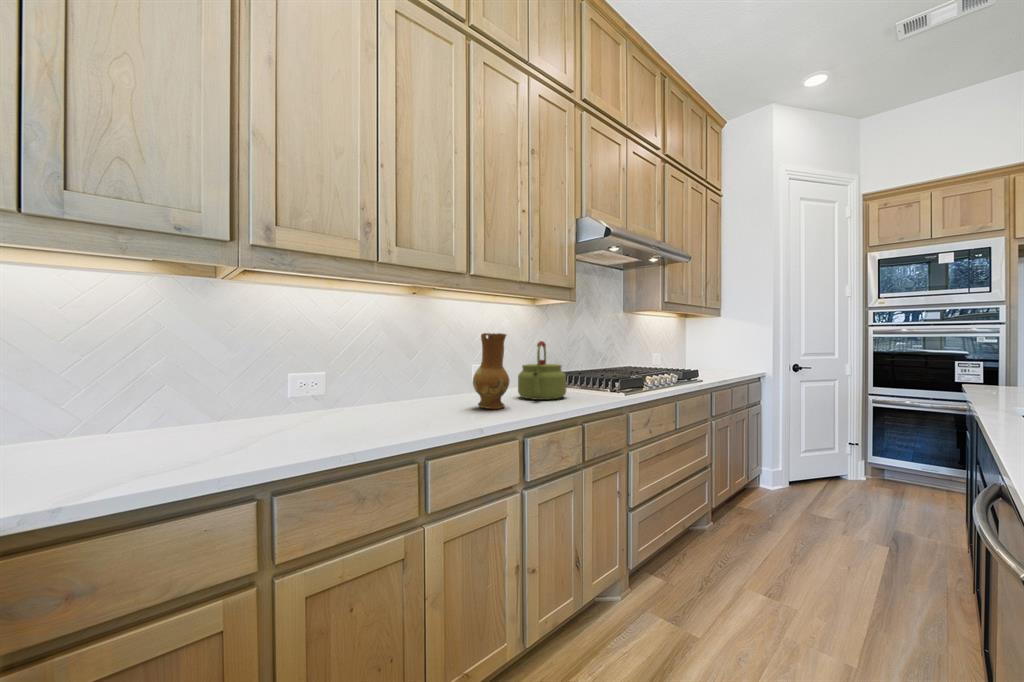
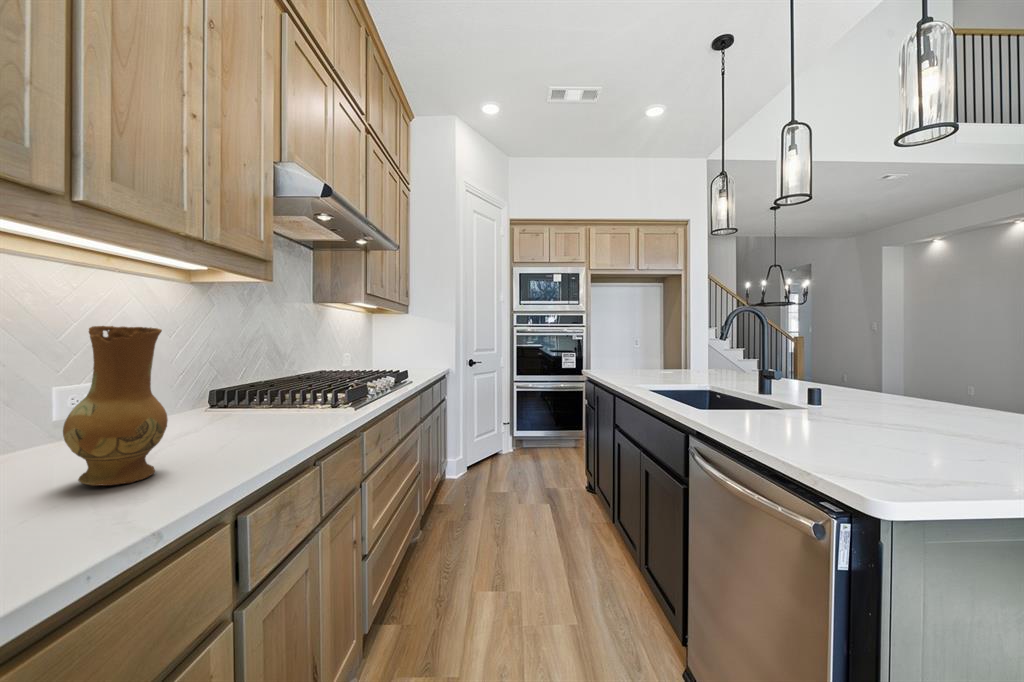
kettle: present [518,341,566,400] -> none [170,340,269,442]

